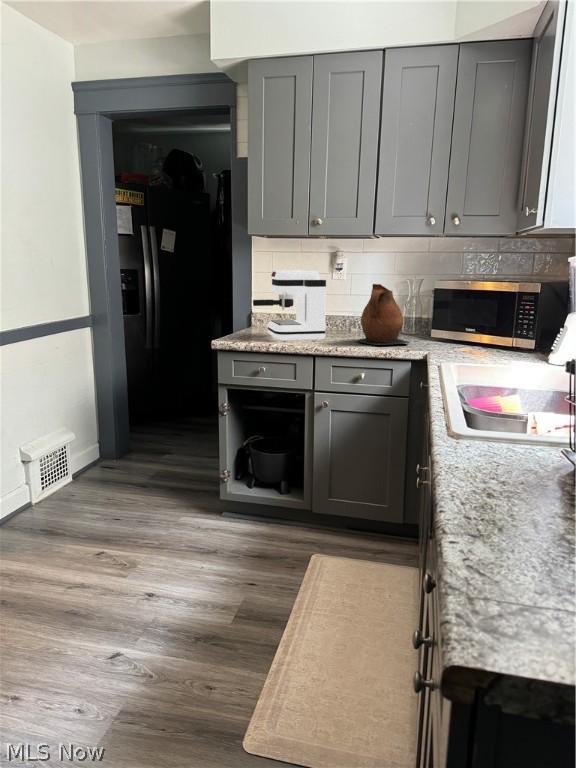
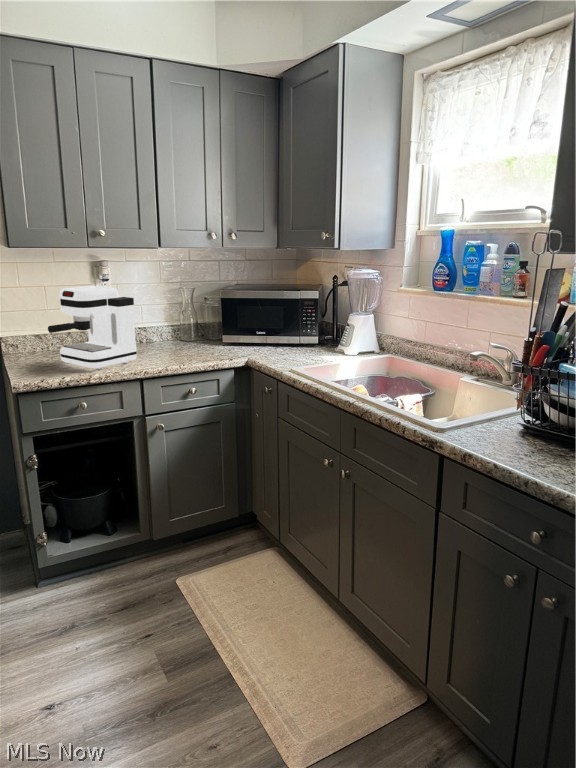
ceramic pitcher: present [358,284,409,345] -> none [161,299,216,360]

